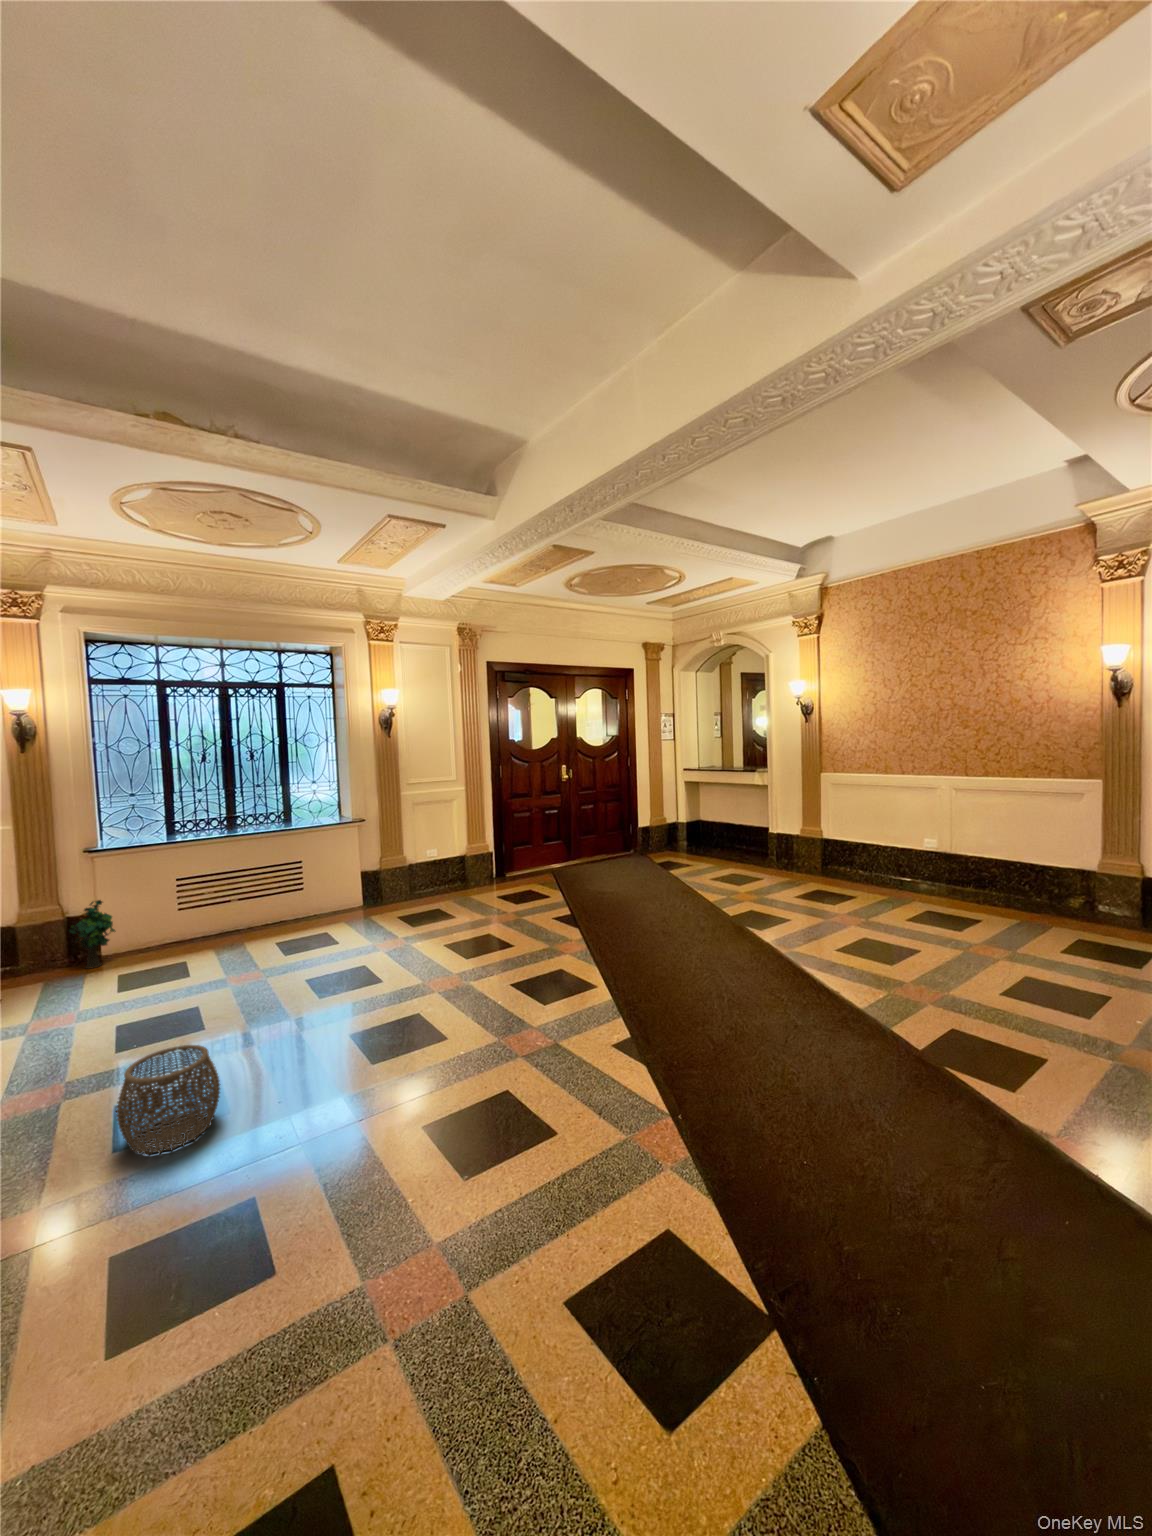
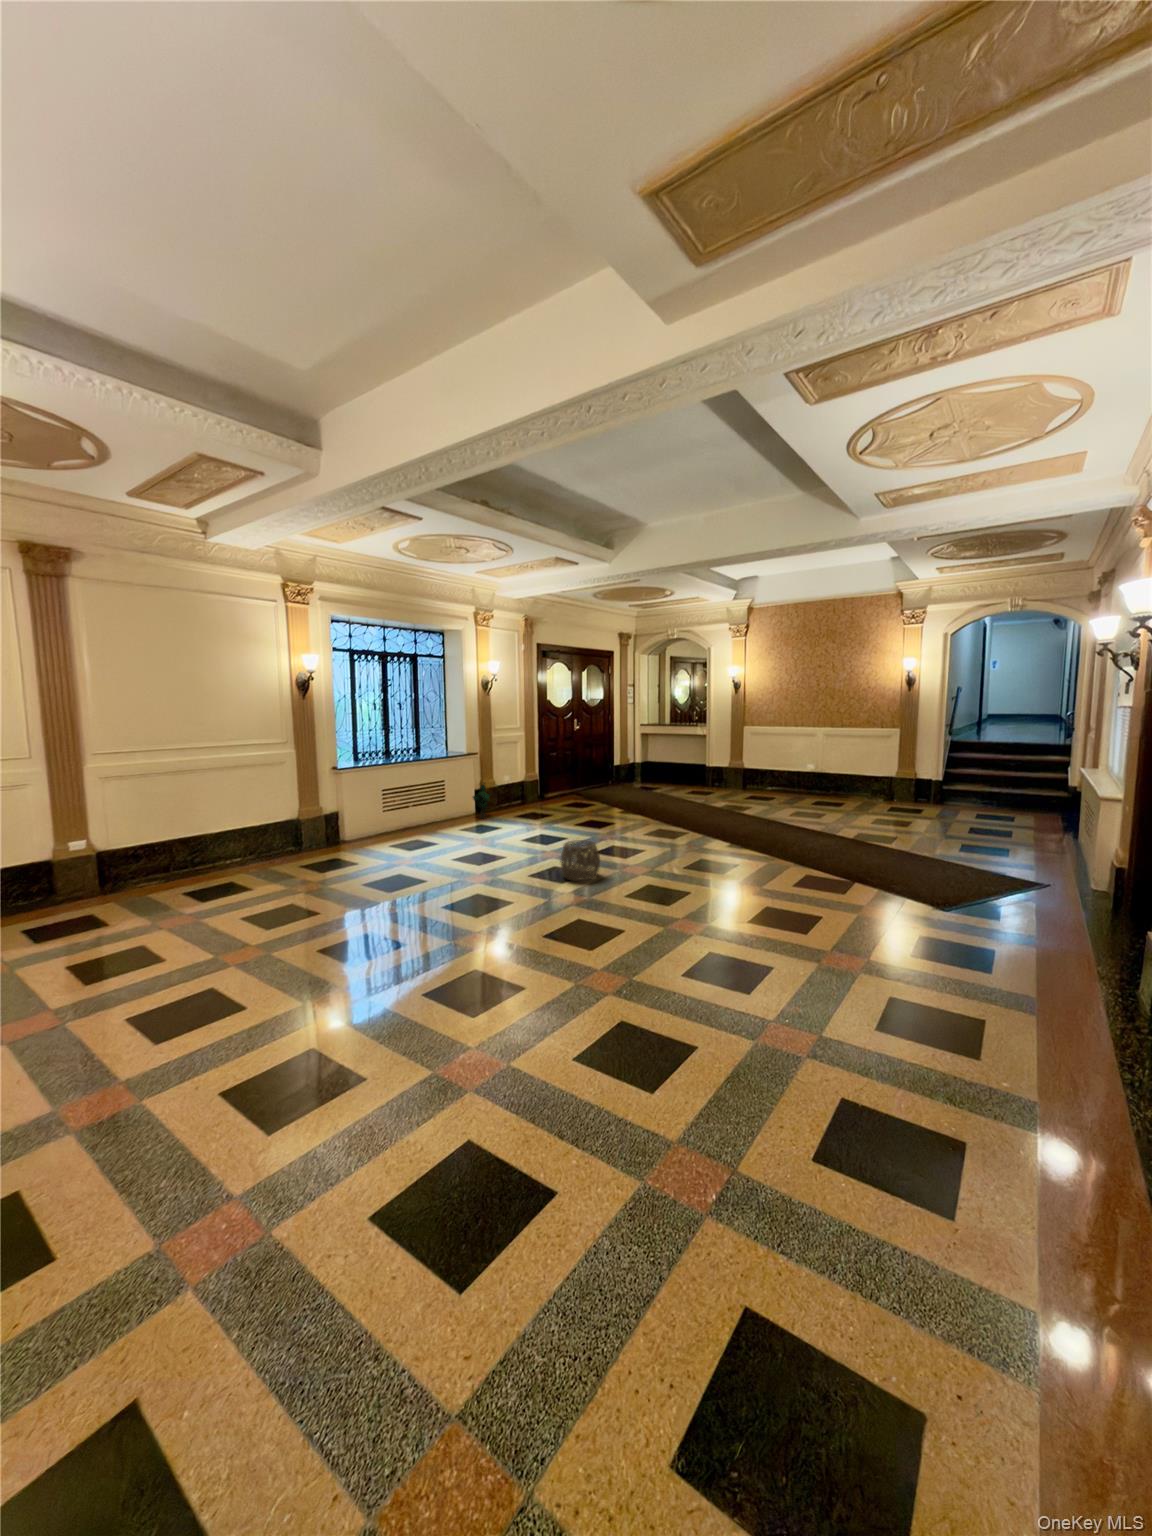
decorative plant: present [69,900,116,969] -> present [473,782,490,819]

